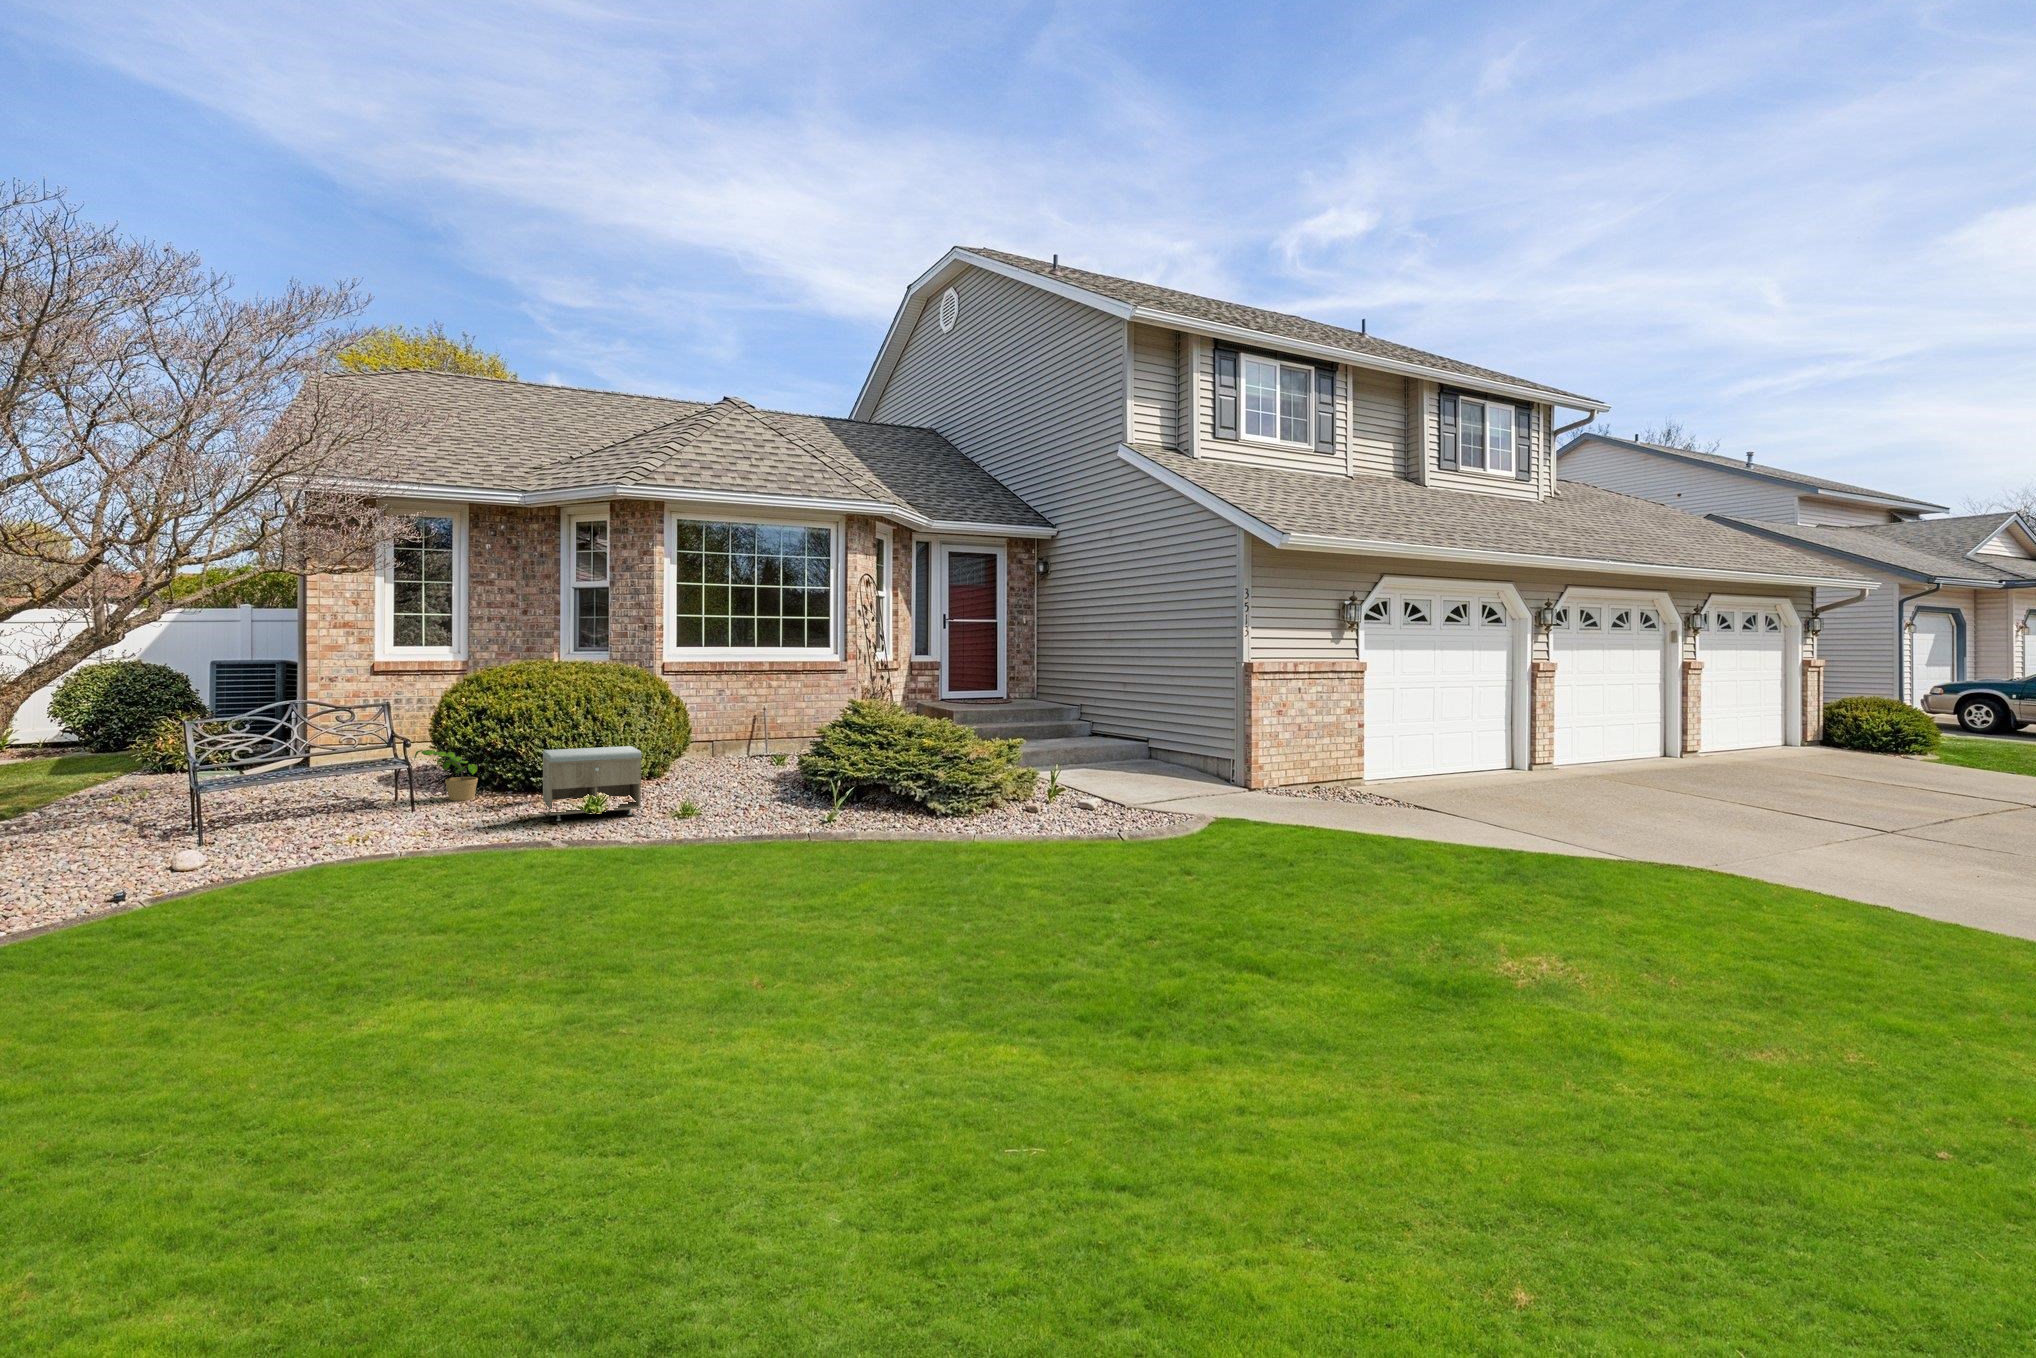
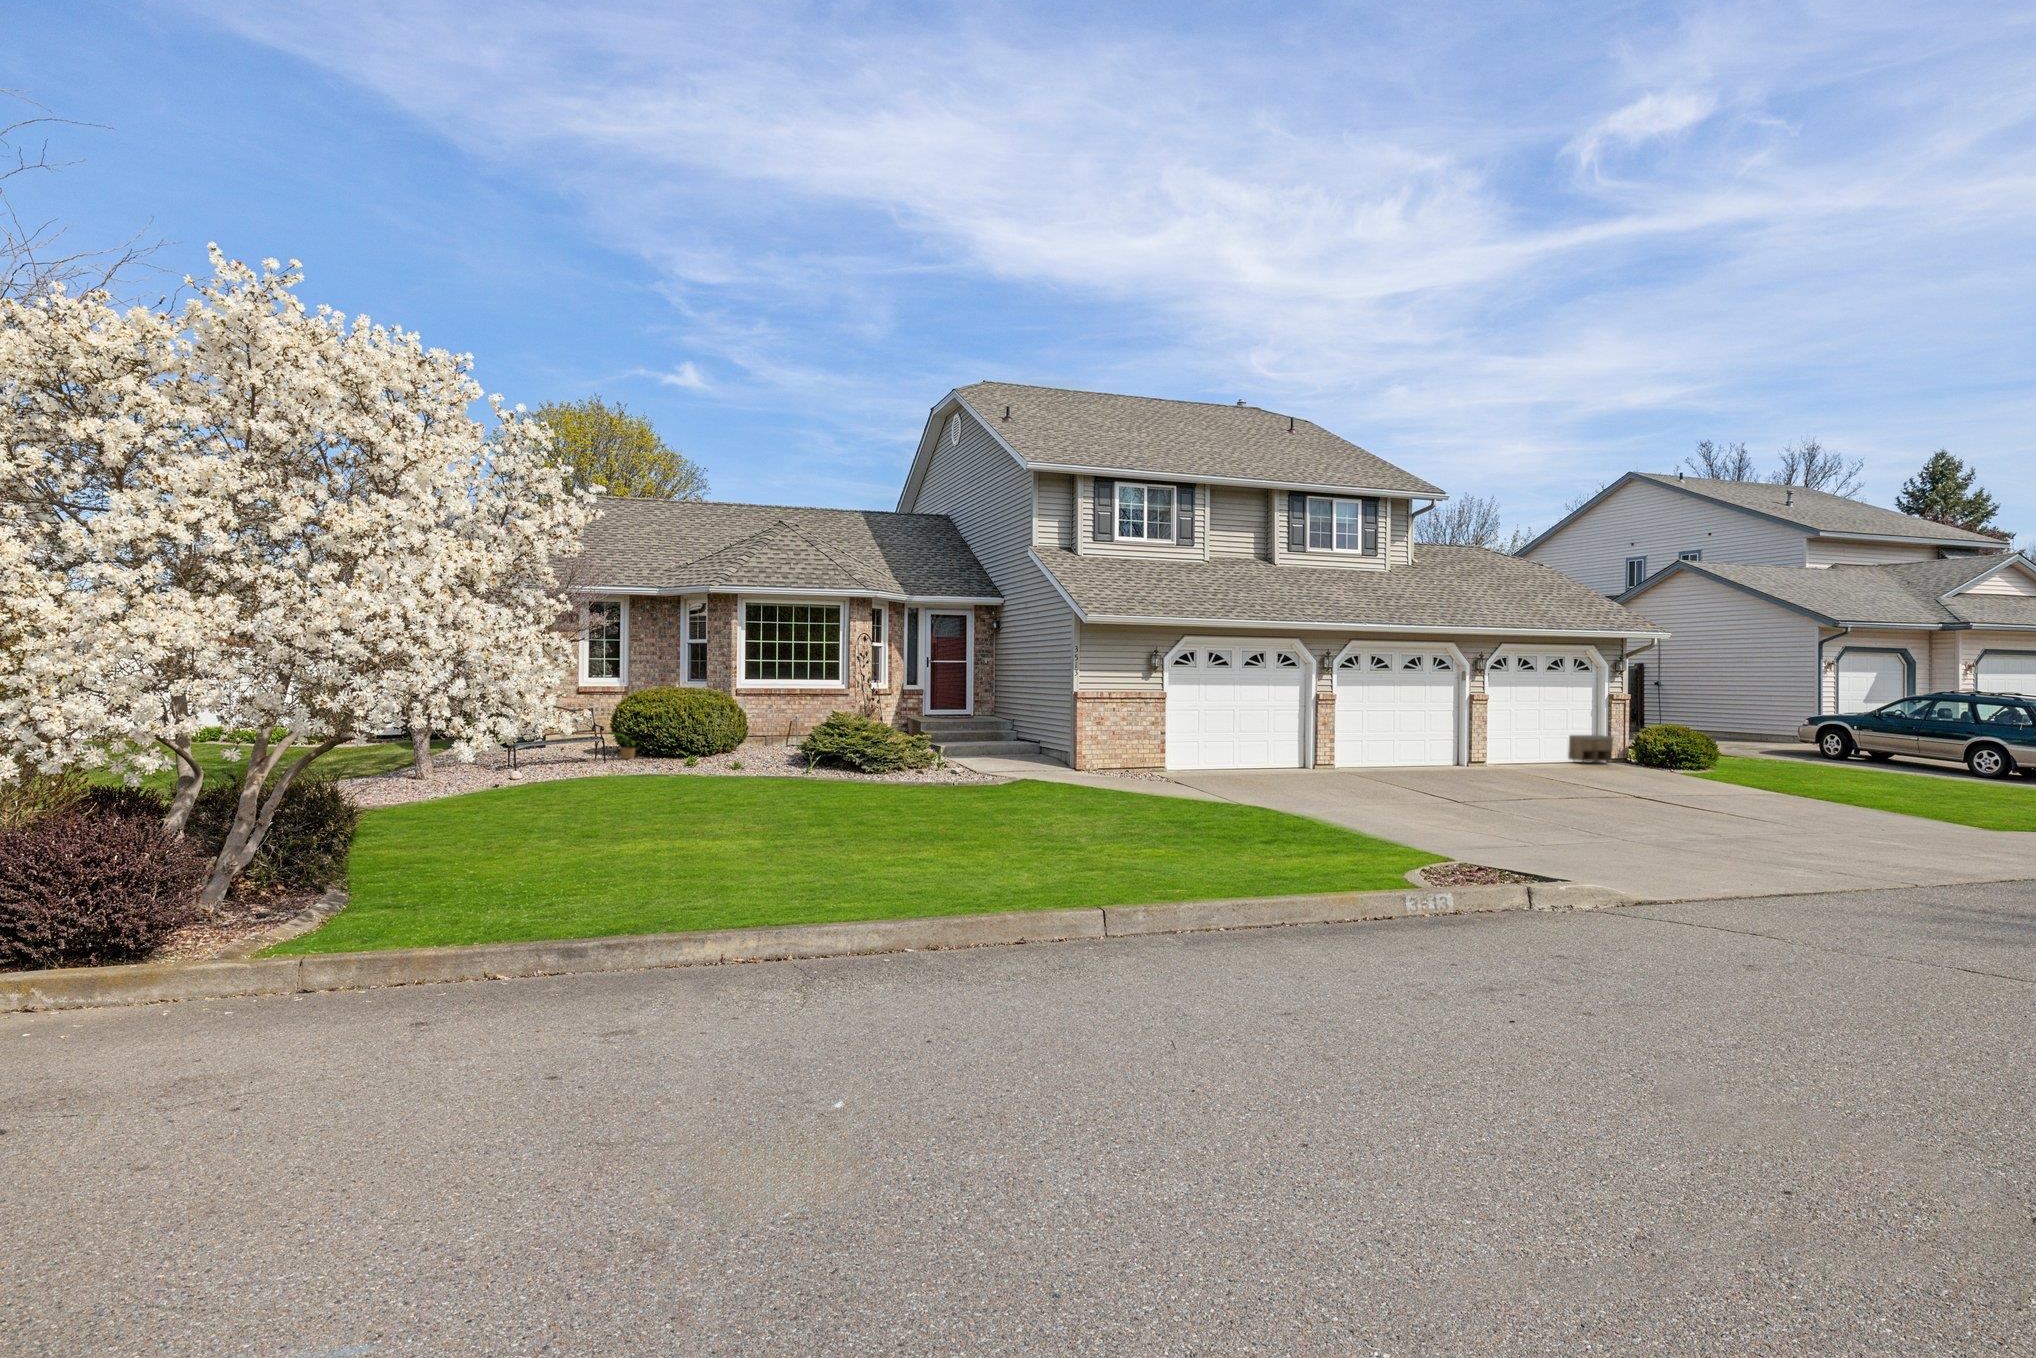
storage bench: present [543,746,642,821] -> present [1568,735,1614,762]

